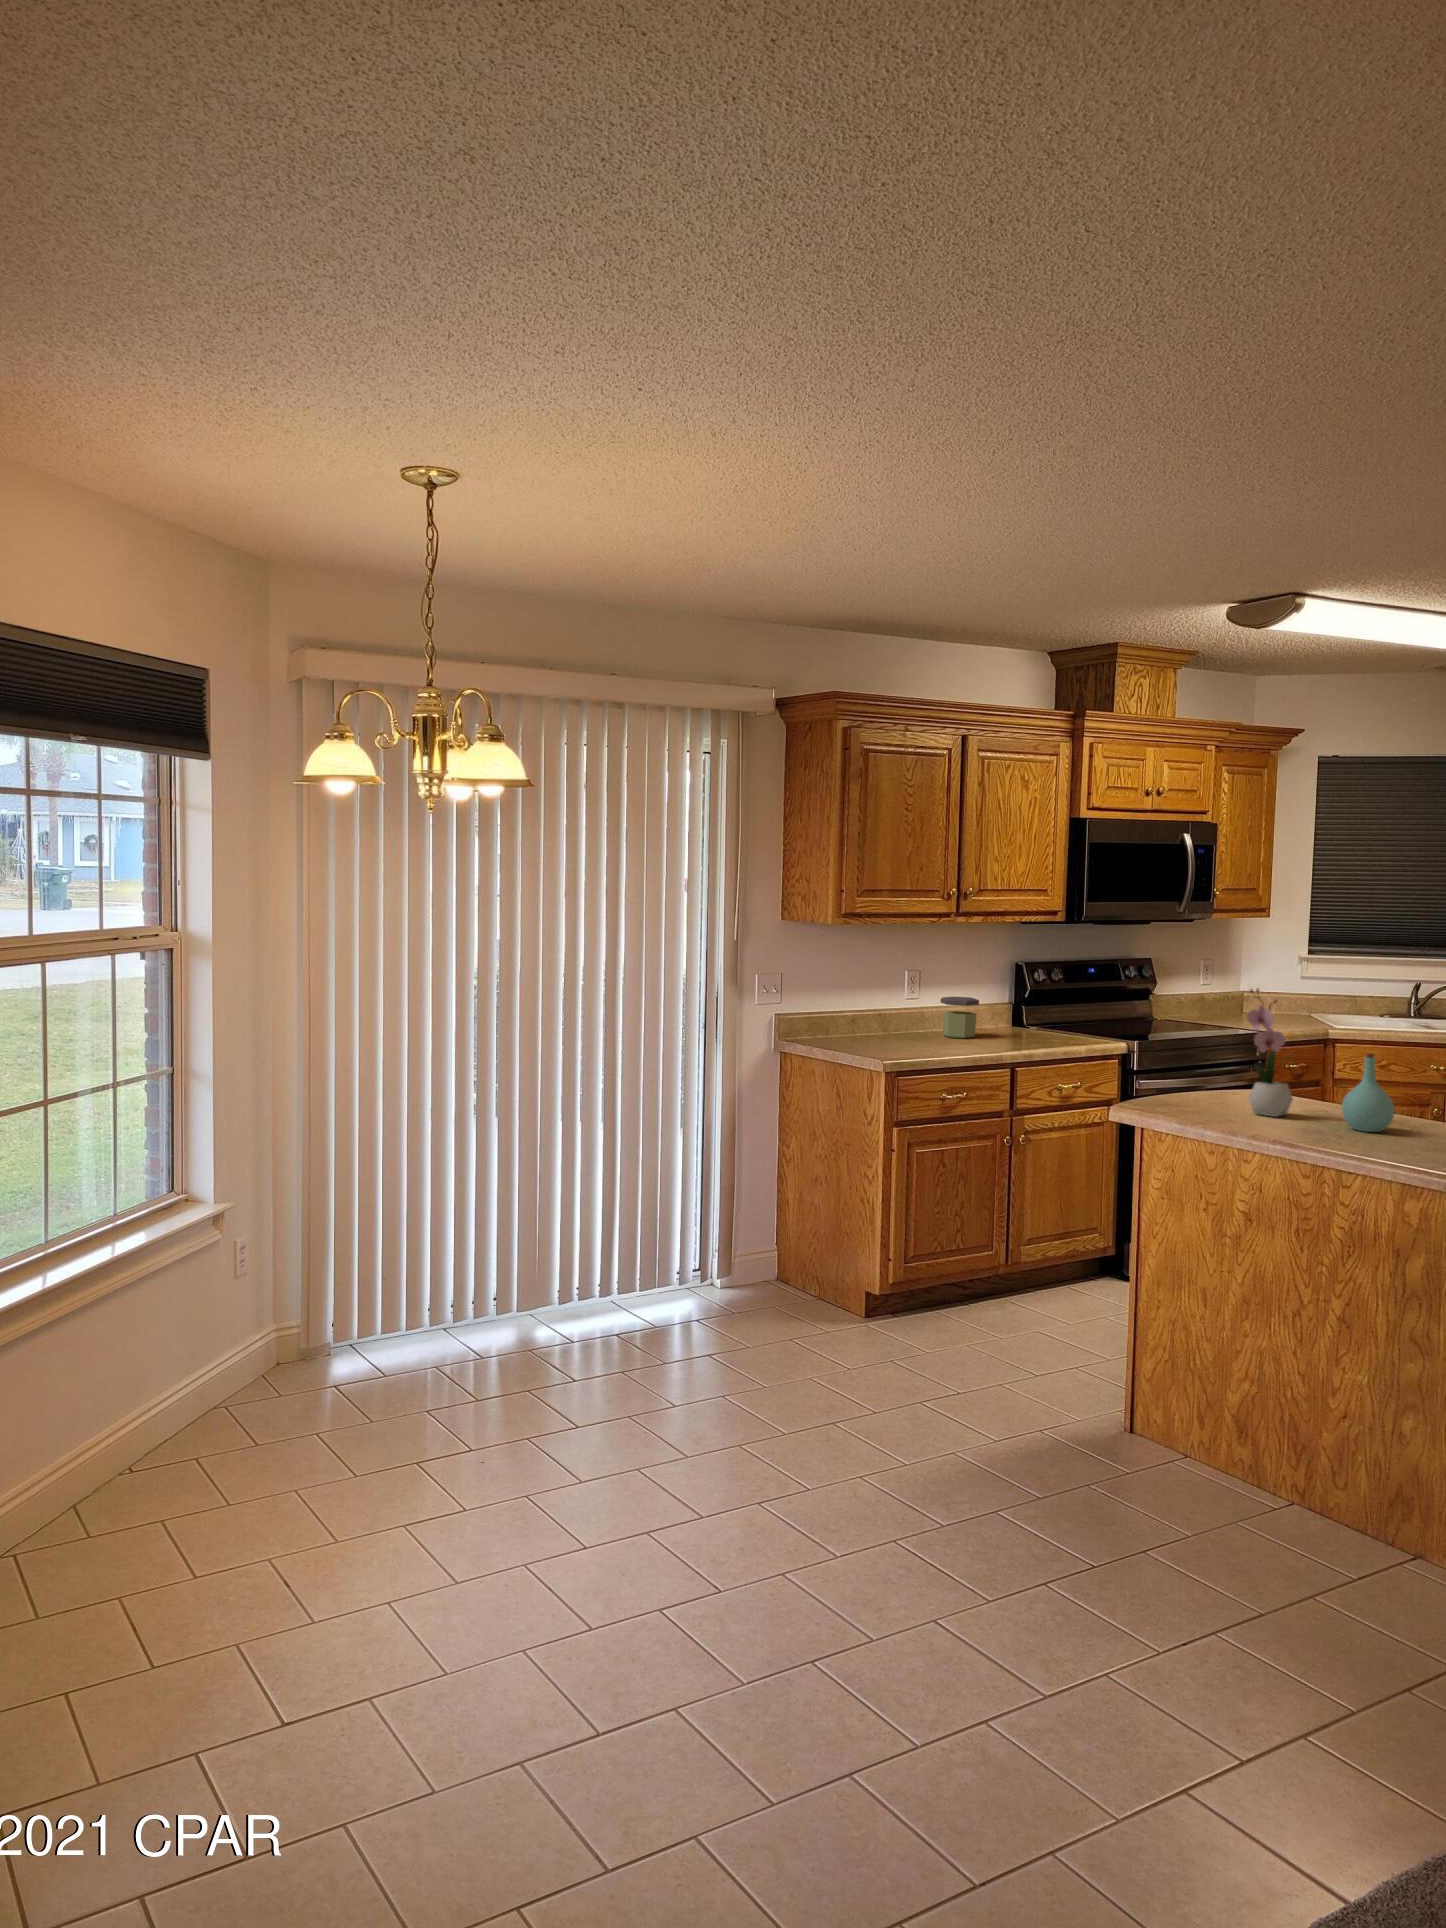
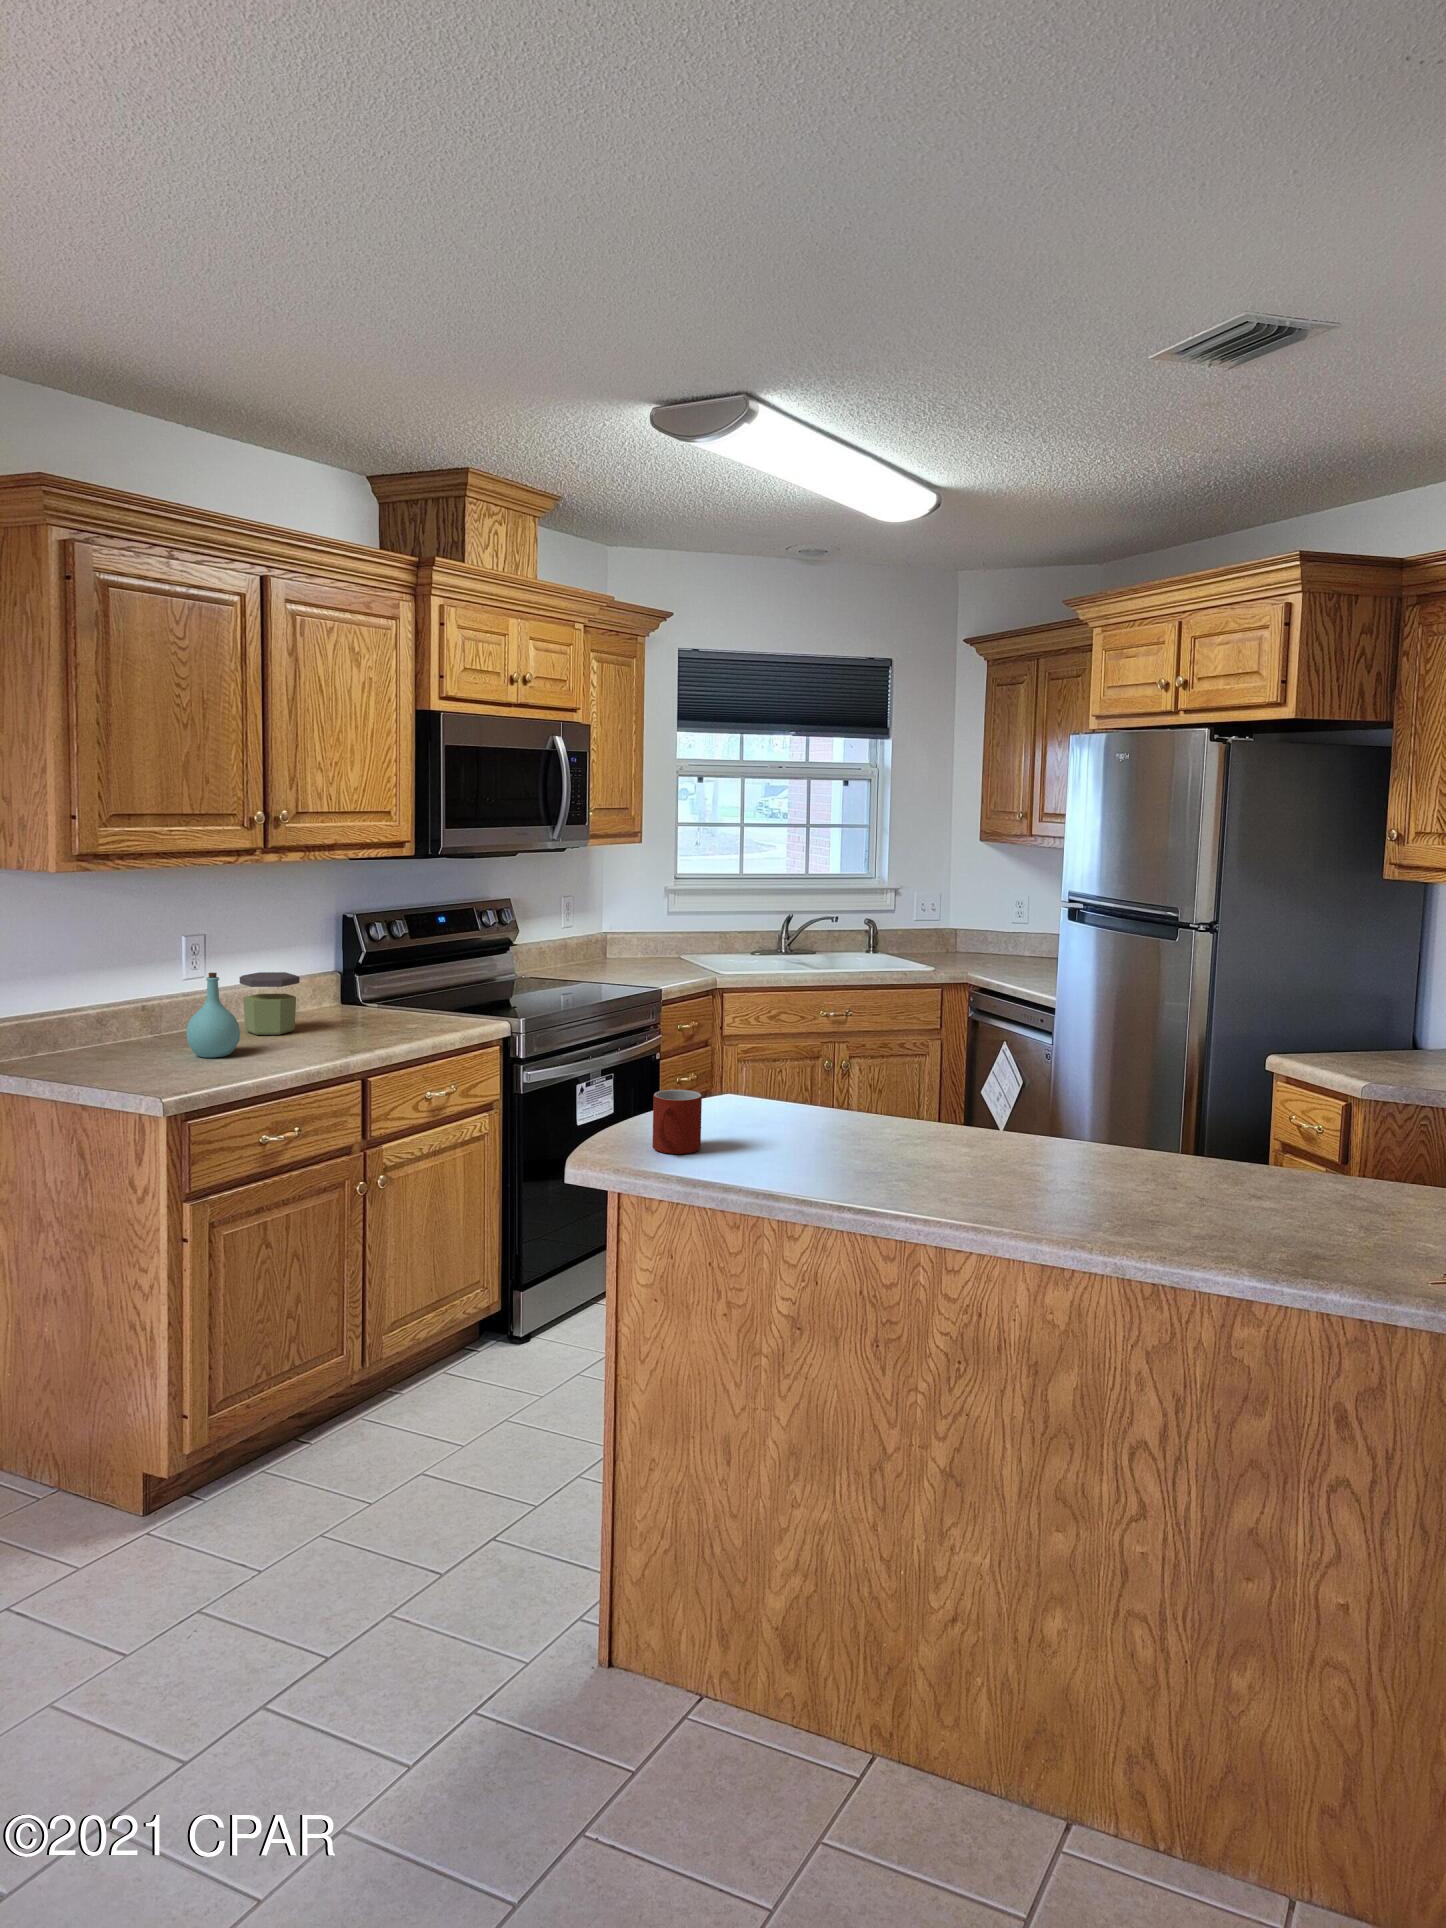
flower arrangement: present [1247,989,1293,1117] -> none [765,964,833,1154]
bottle: present [1342,1053,1395,1132] -> present [186,973,240,1057]
mug: none [1169,1069,1204,1109] -> present [653,1090,702,1154]

